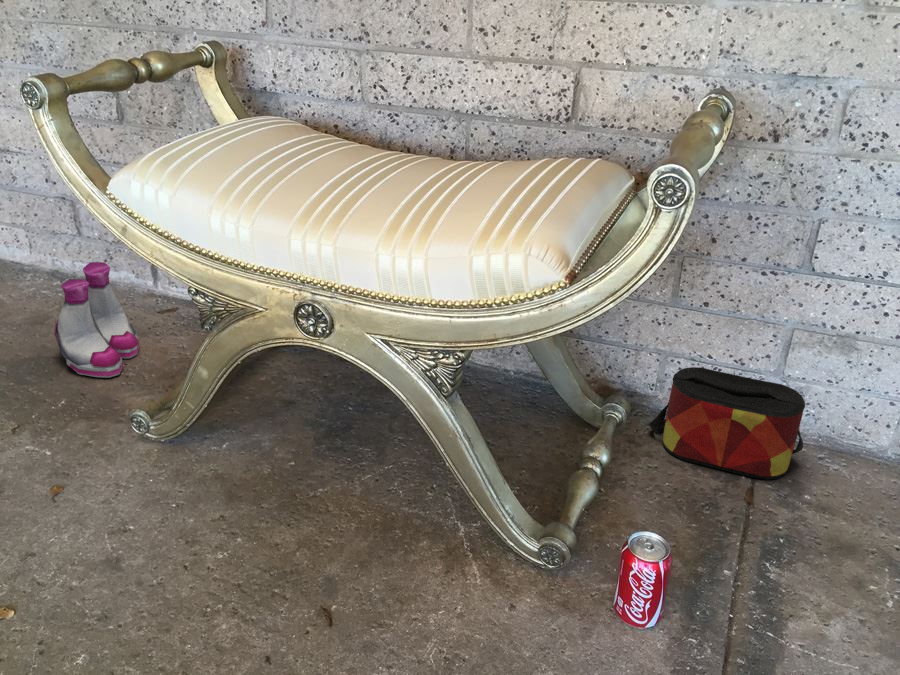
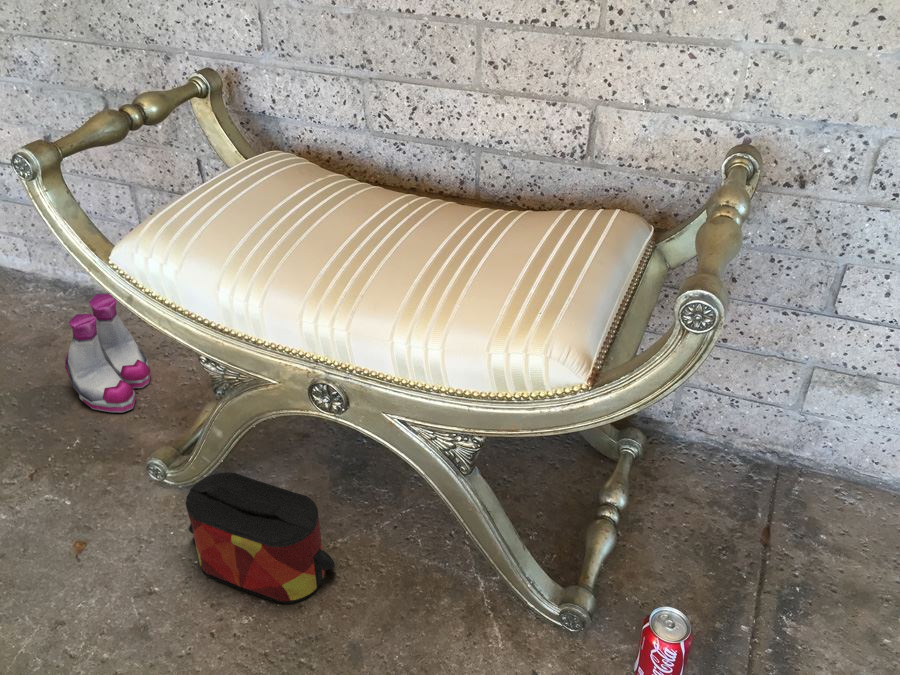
bag: present [648,367,805,479] -> present [186,472,335,604]

